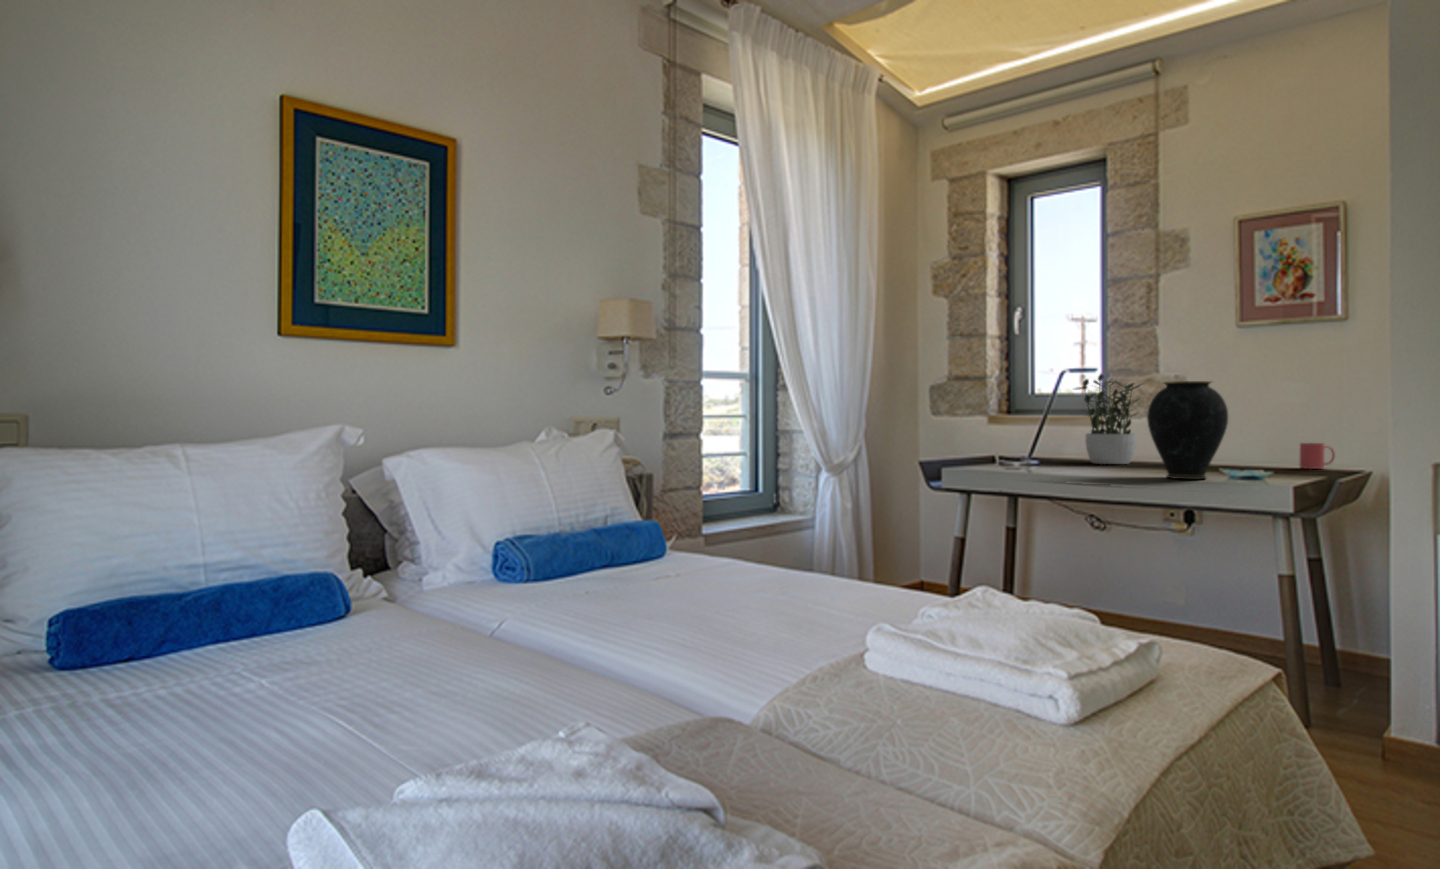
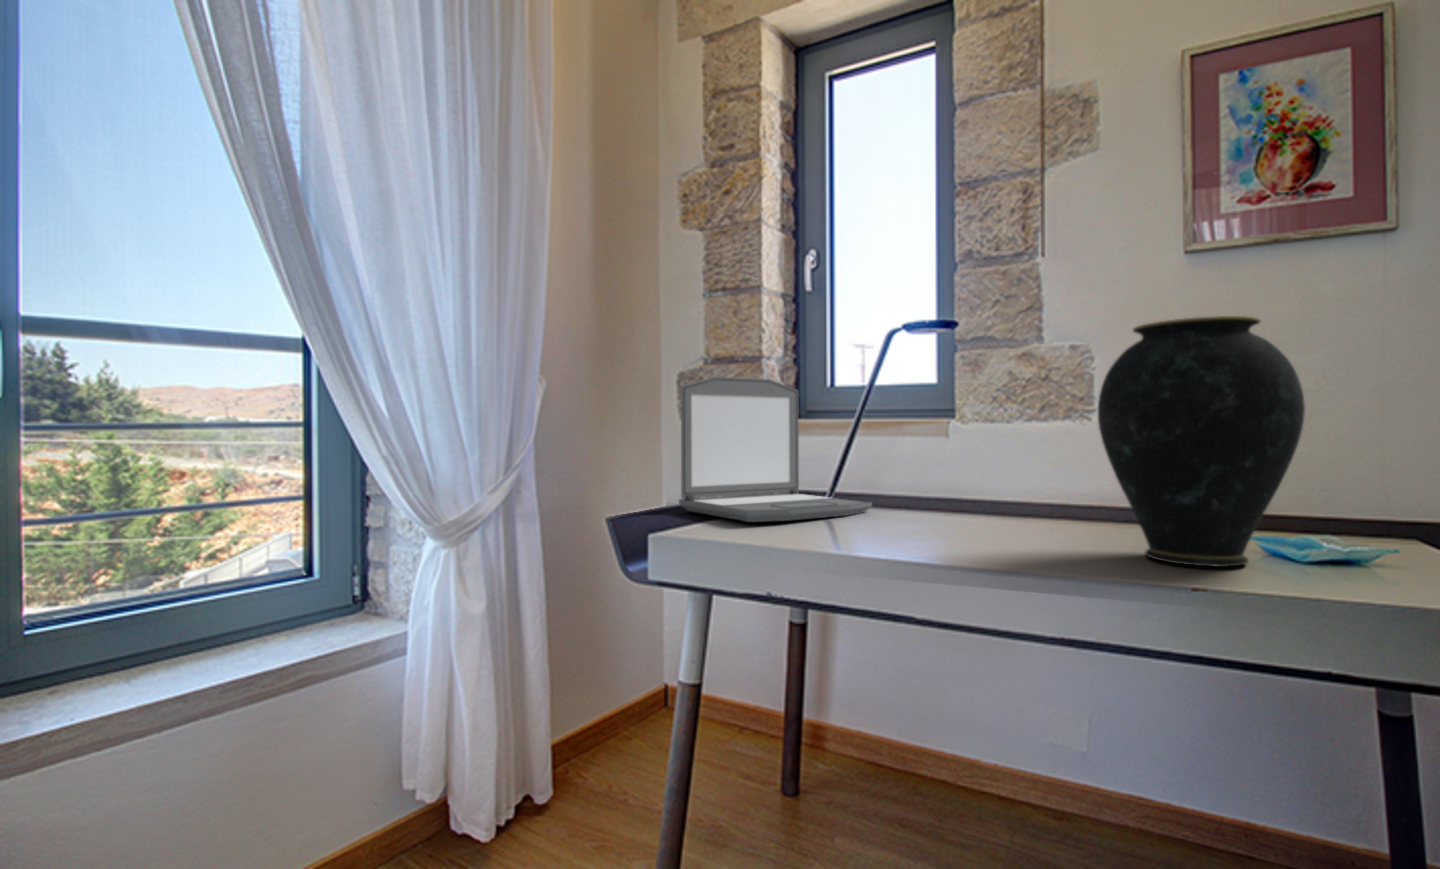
potted plant: present [1075,374,1142,464] -> none [905,338,1029,507]
laptop: none [946,394,1052,467] -> present [679,377,872,522]
mug: present [1299,443,1335,469] -> none [1335,465,1403,518]

